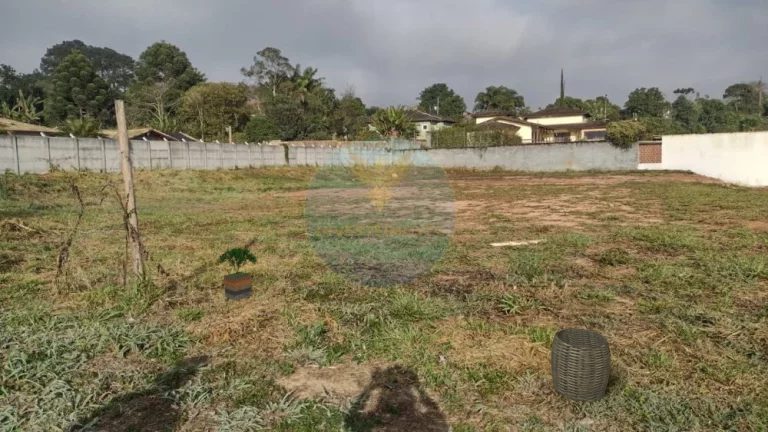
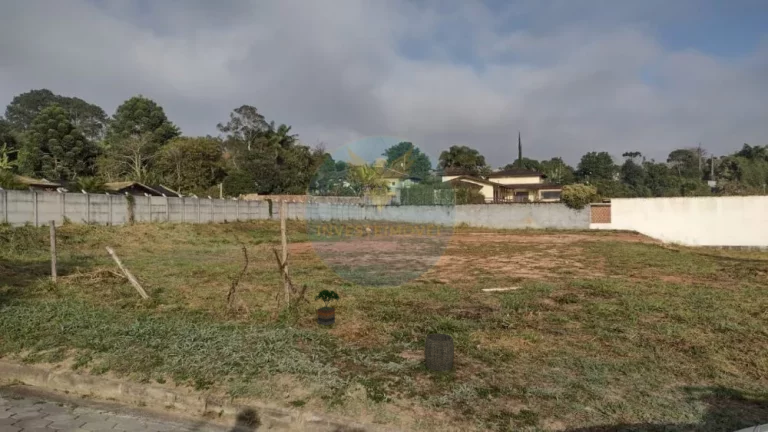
woven basket: present [551,328,611,402] -> present [425,333,454,371]

